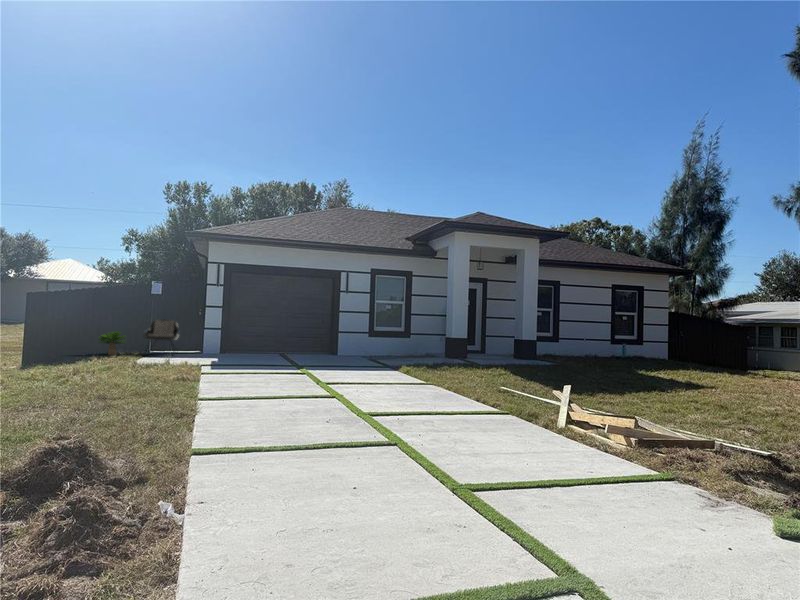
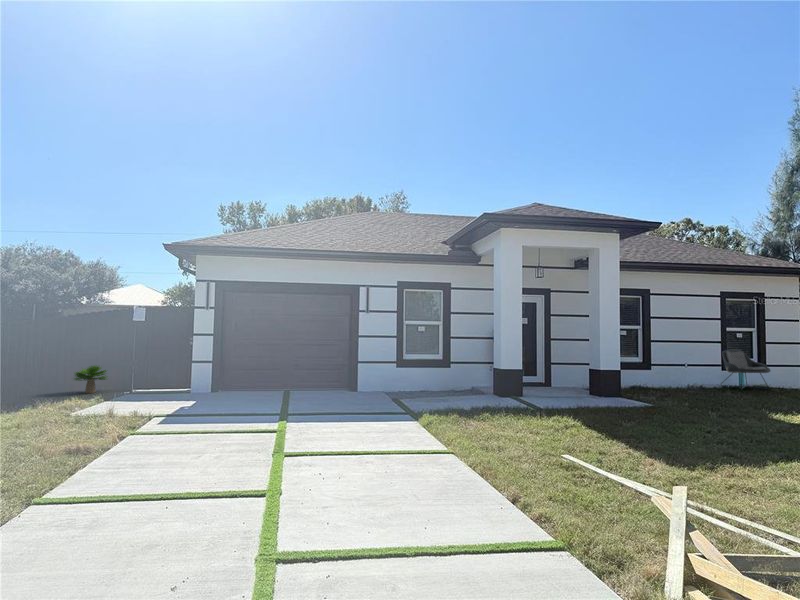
lounge chair: present [143,319,179,354] -> present [722,350,770,390]

